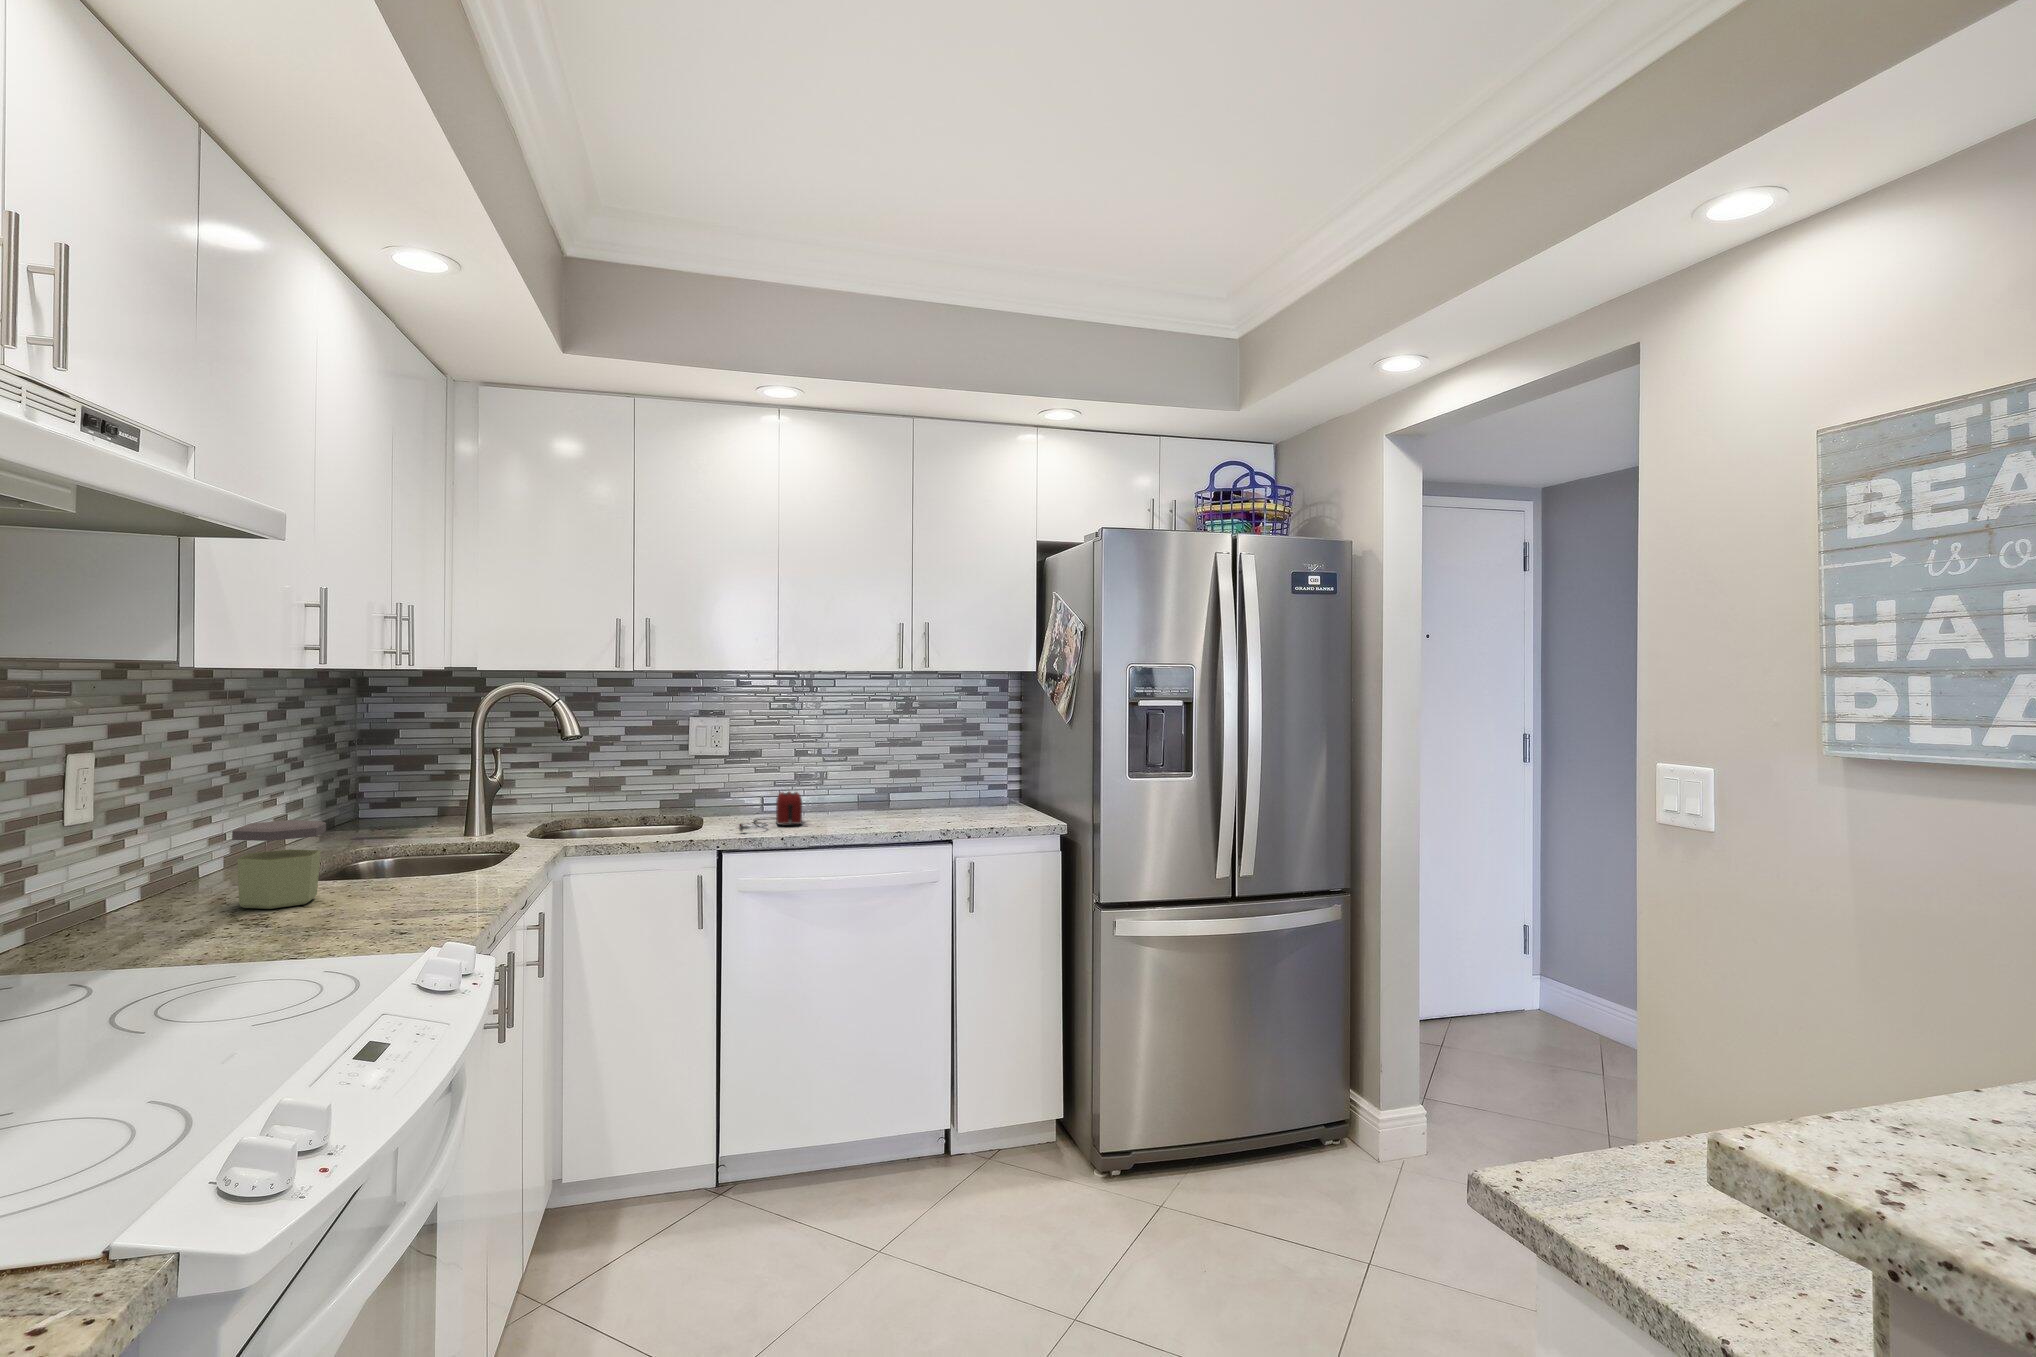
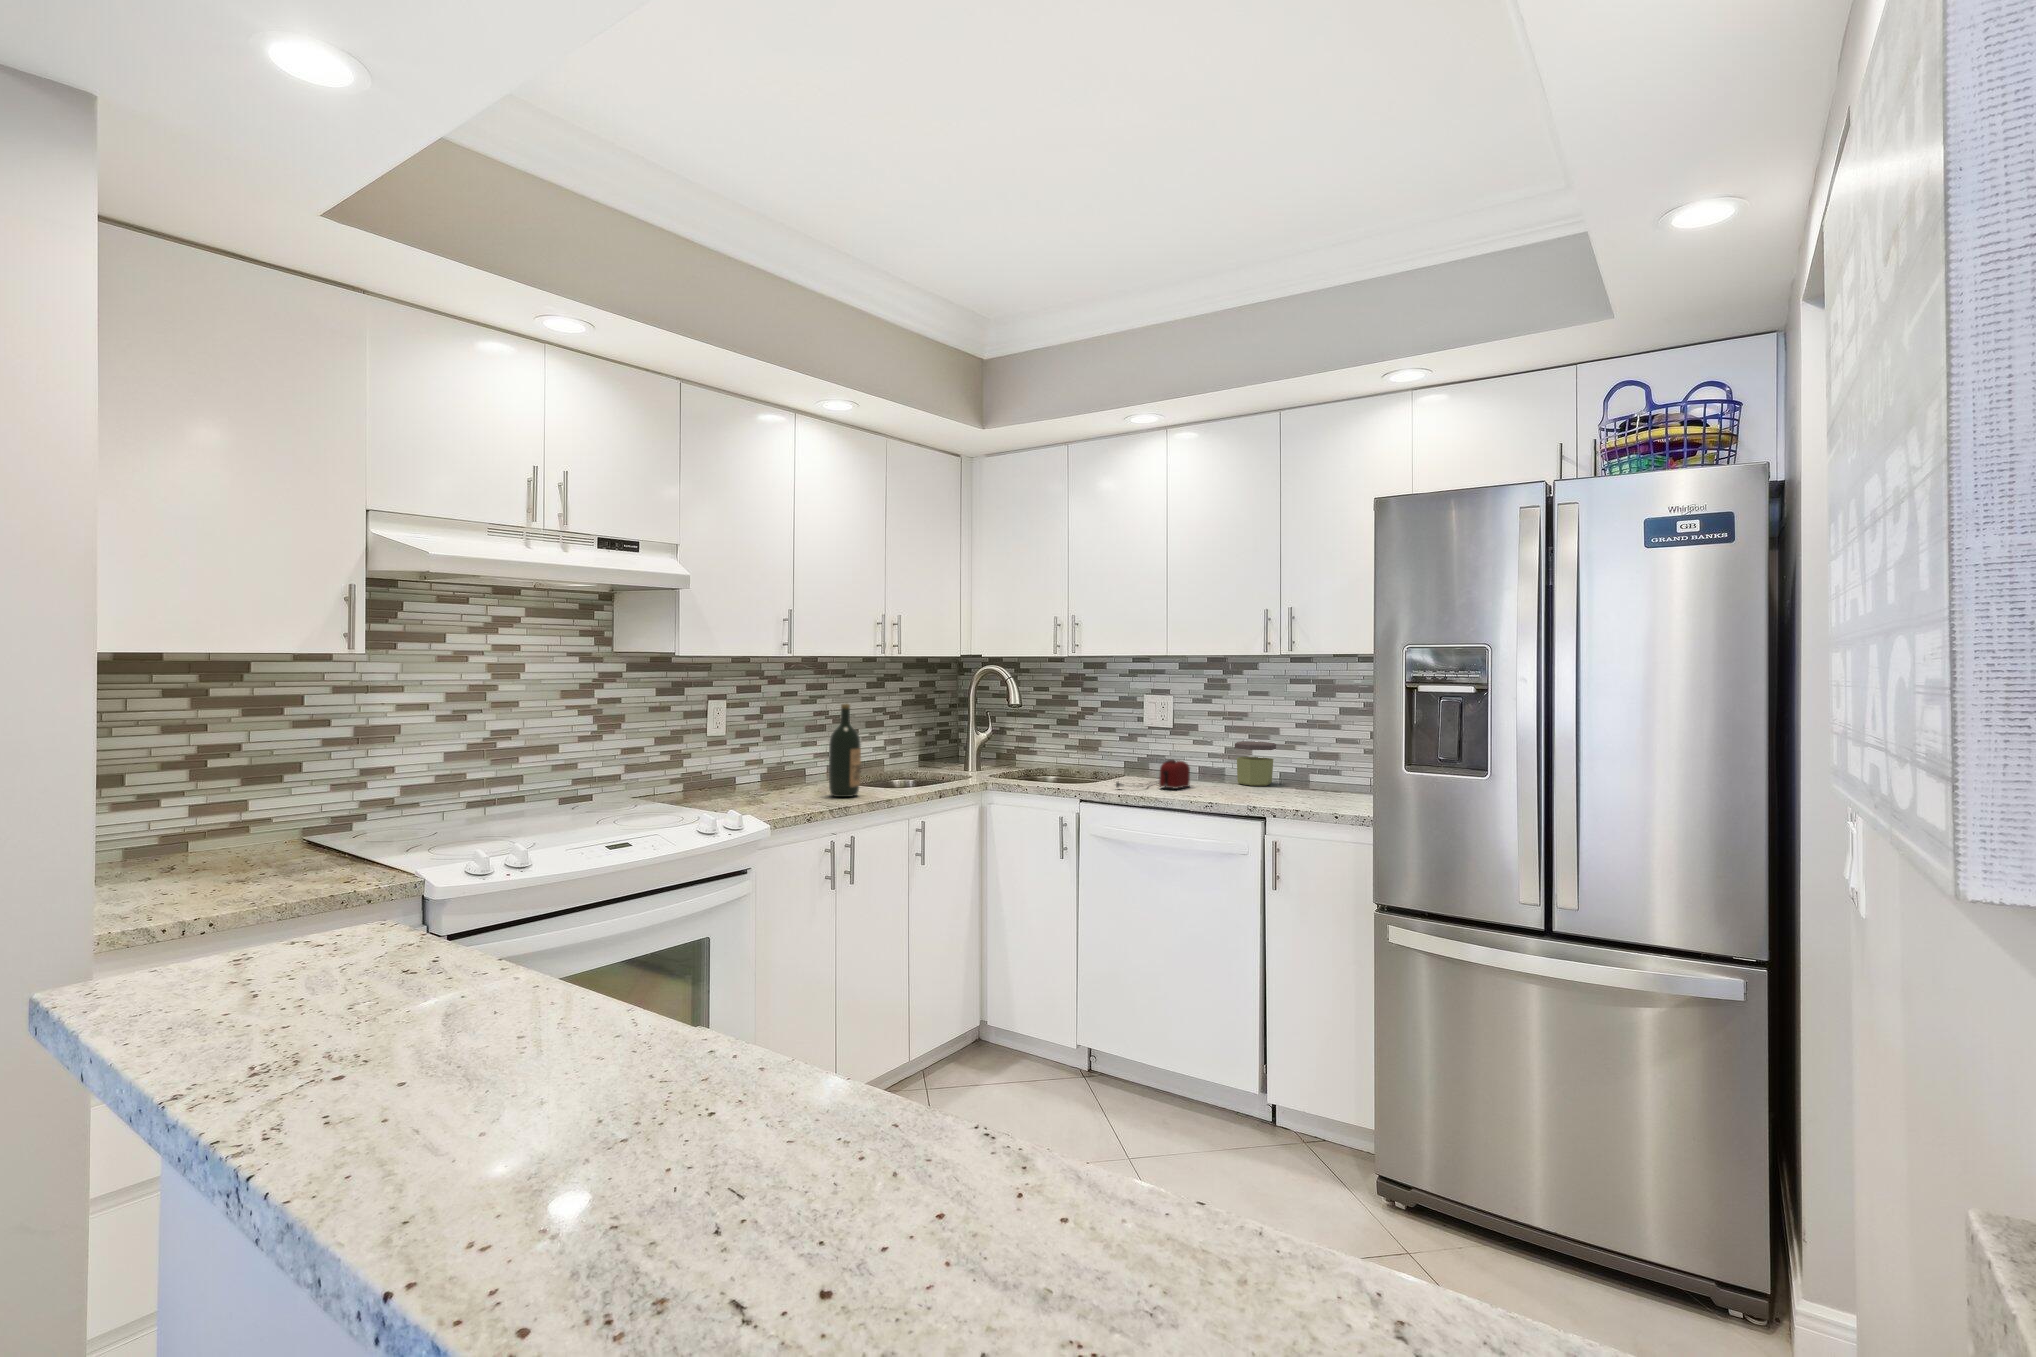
wine bottle: none [388,745,449,900] -> present [829,704,861,797]
jar: present [232,820,326,909] -> present [1235,741,1276,786]

